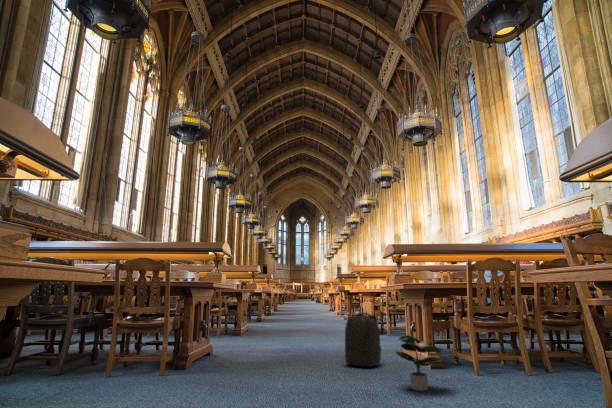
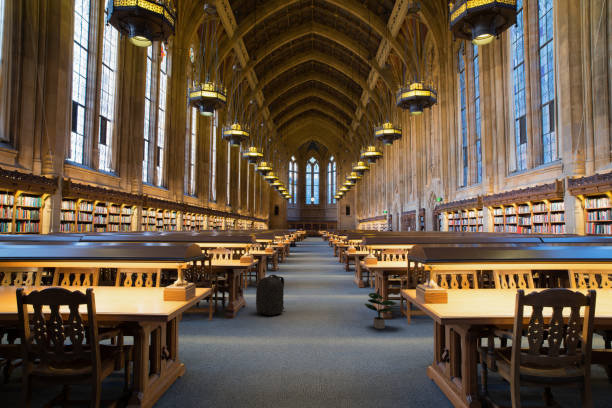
backpack: present [345,313,381,367] -> present [256,275,284,315]

